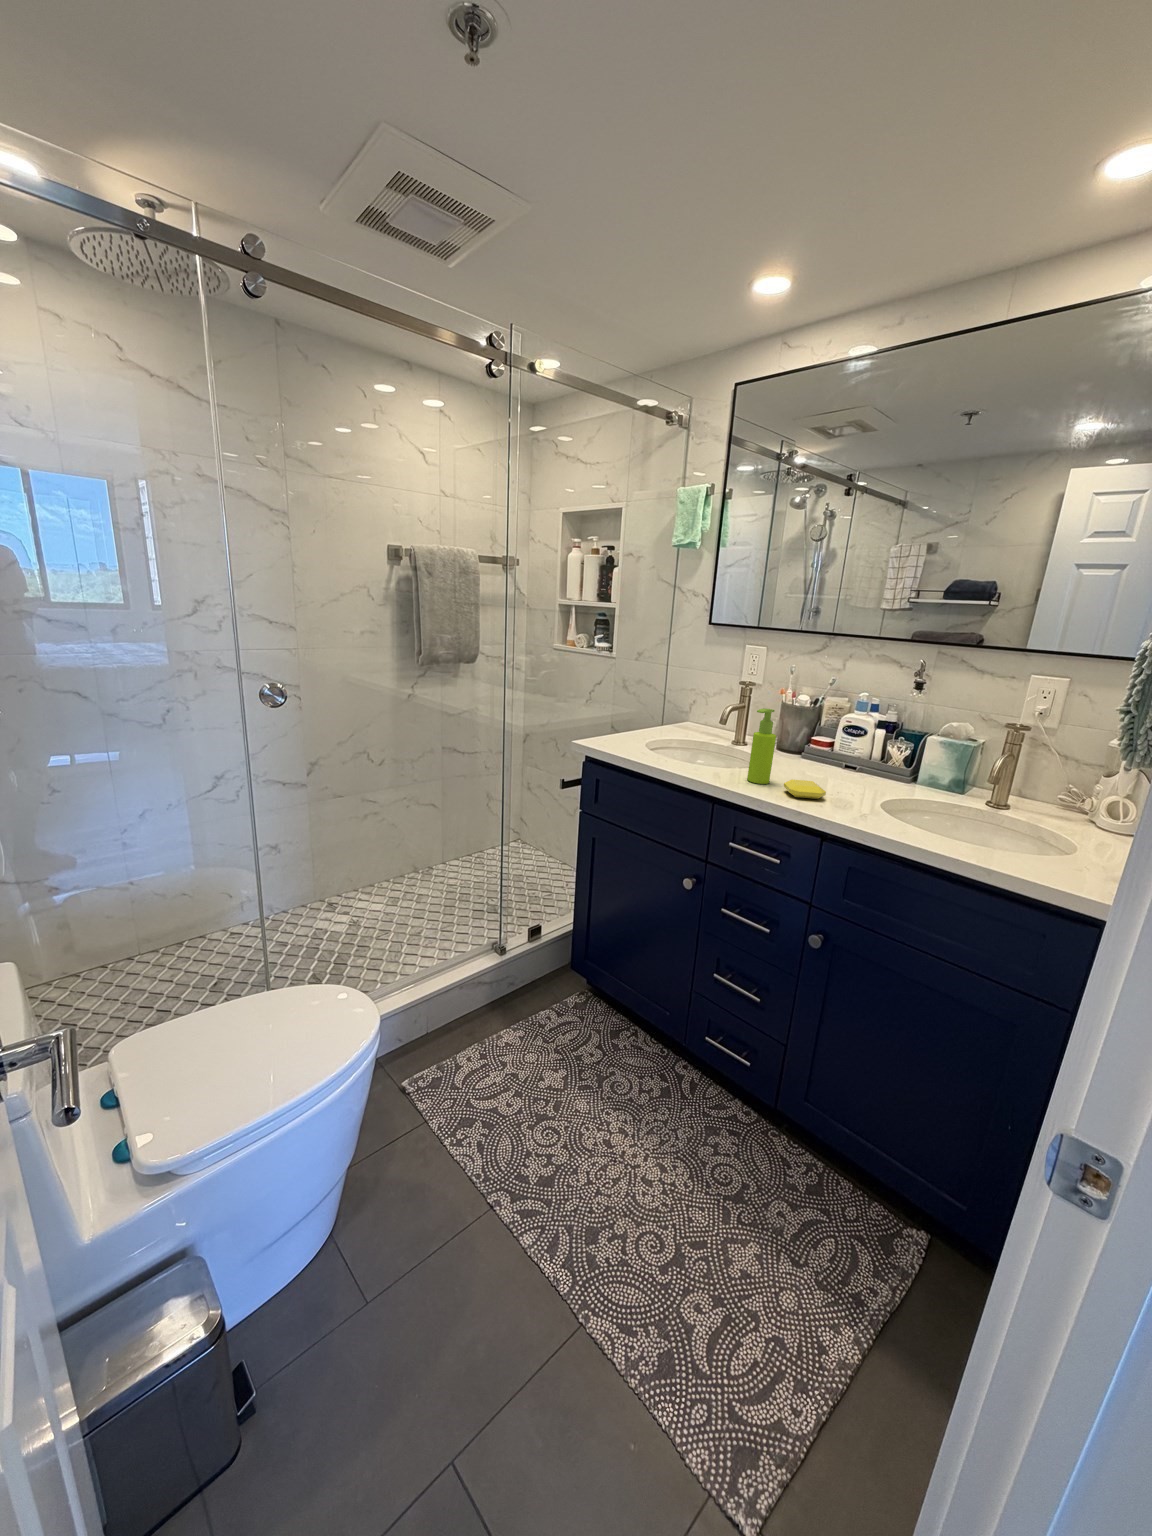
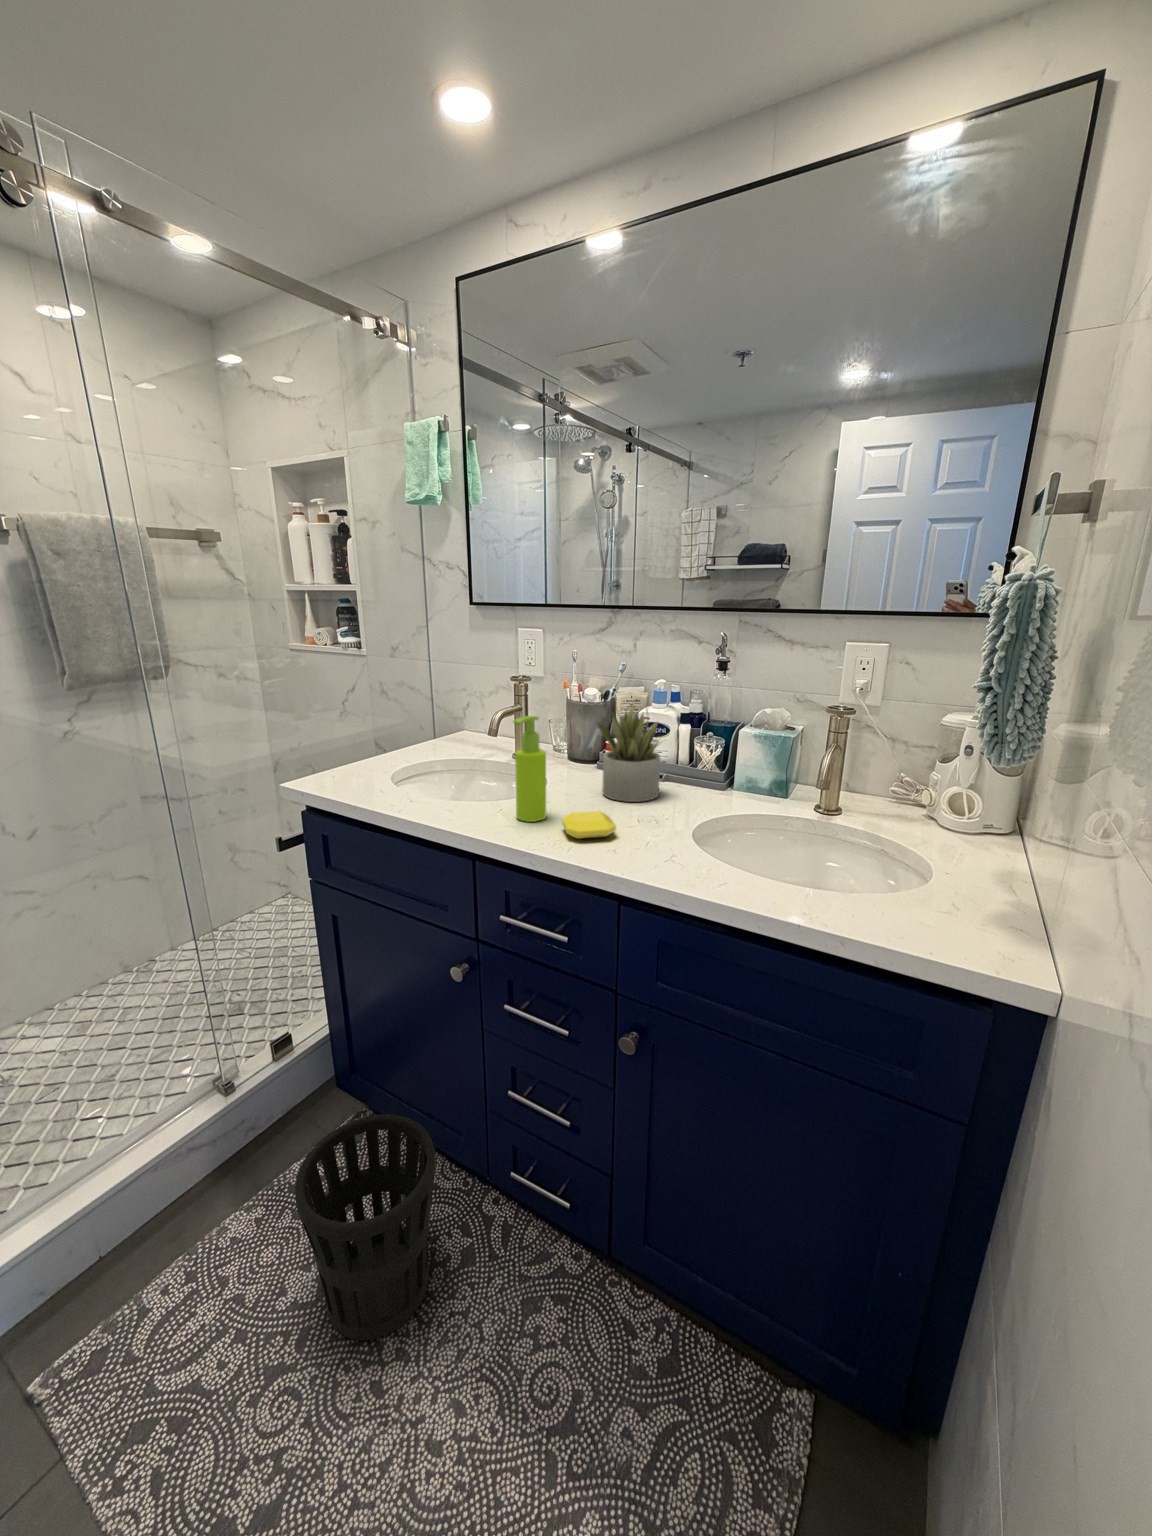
succulent plant: none [808,708,867,782] -> present [597,705,660,802]
wastebasket: none [571,973,662,1116] -> present [295,1114,436,1340]

